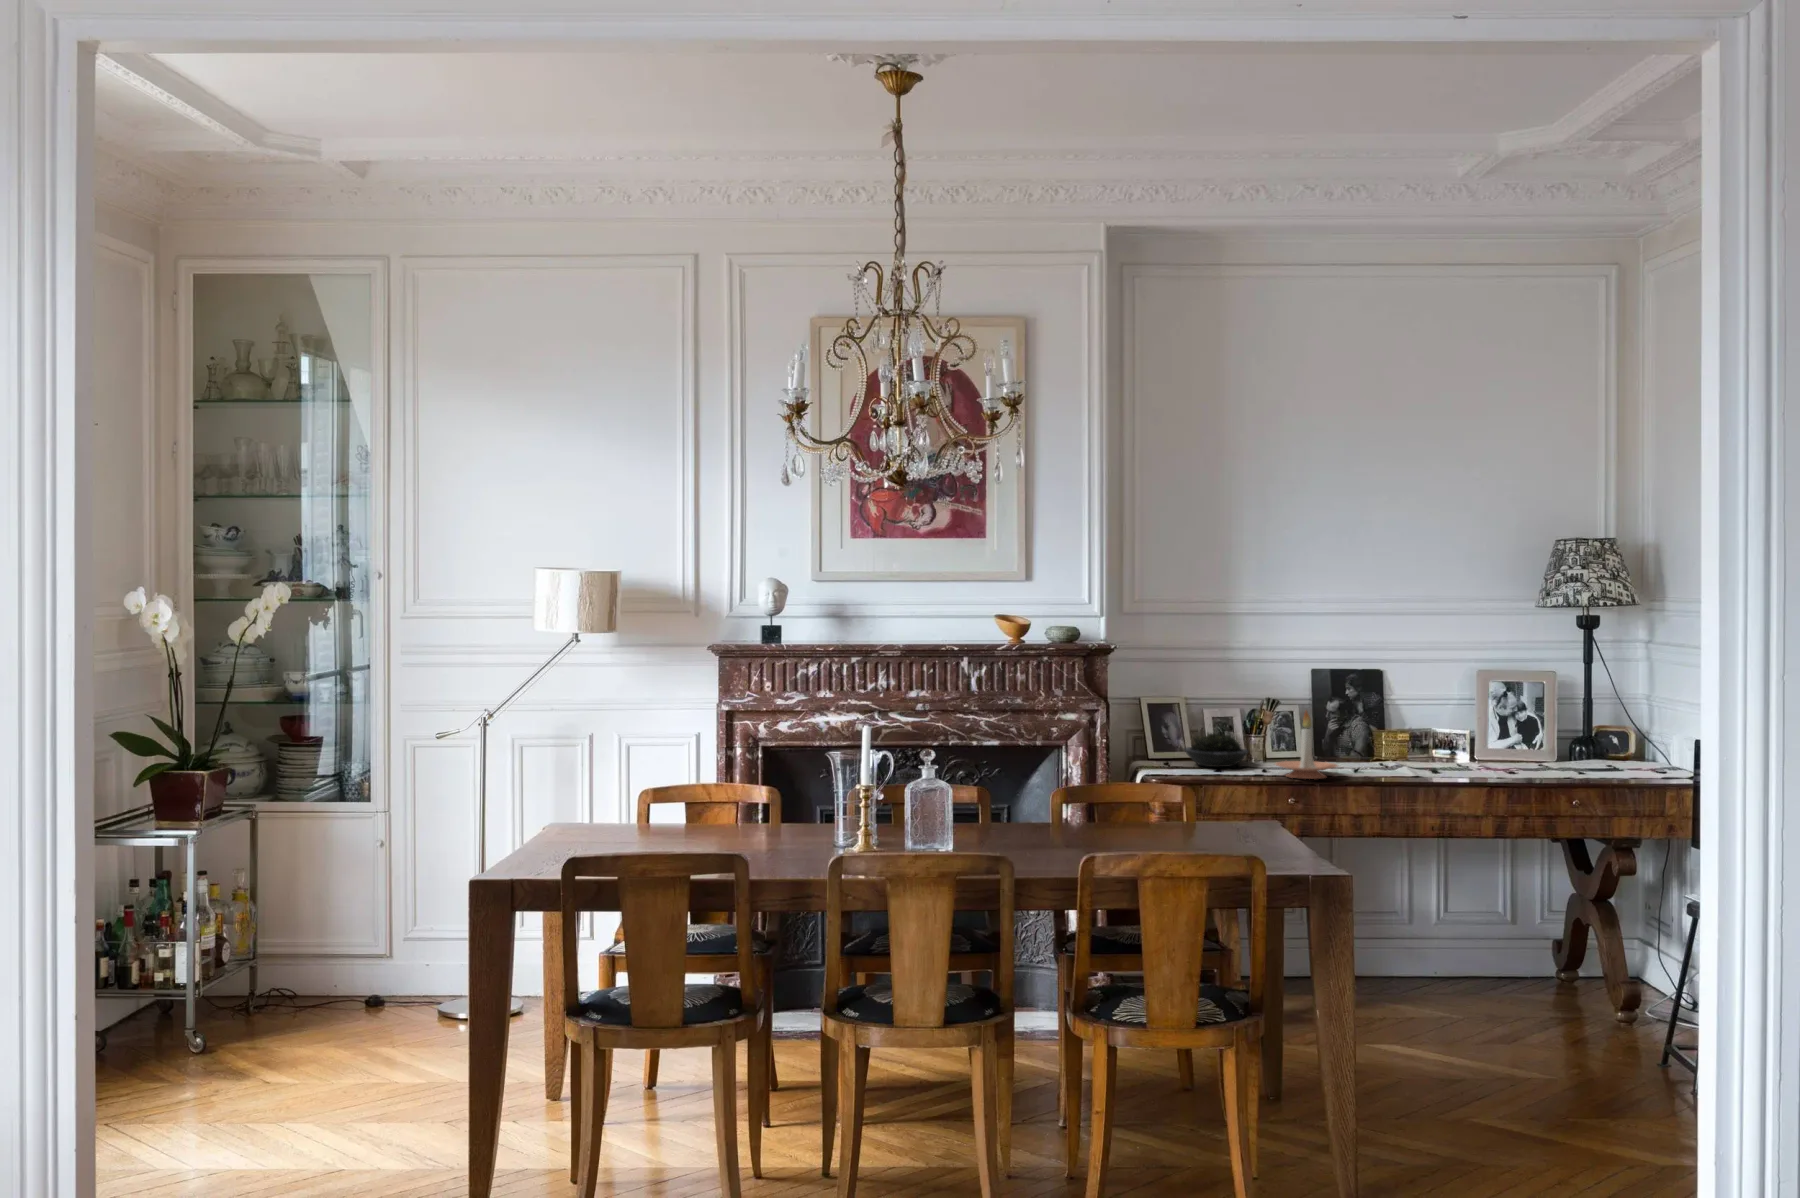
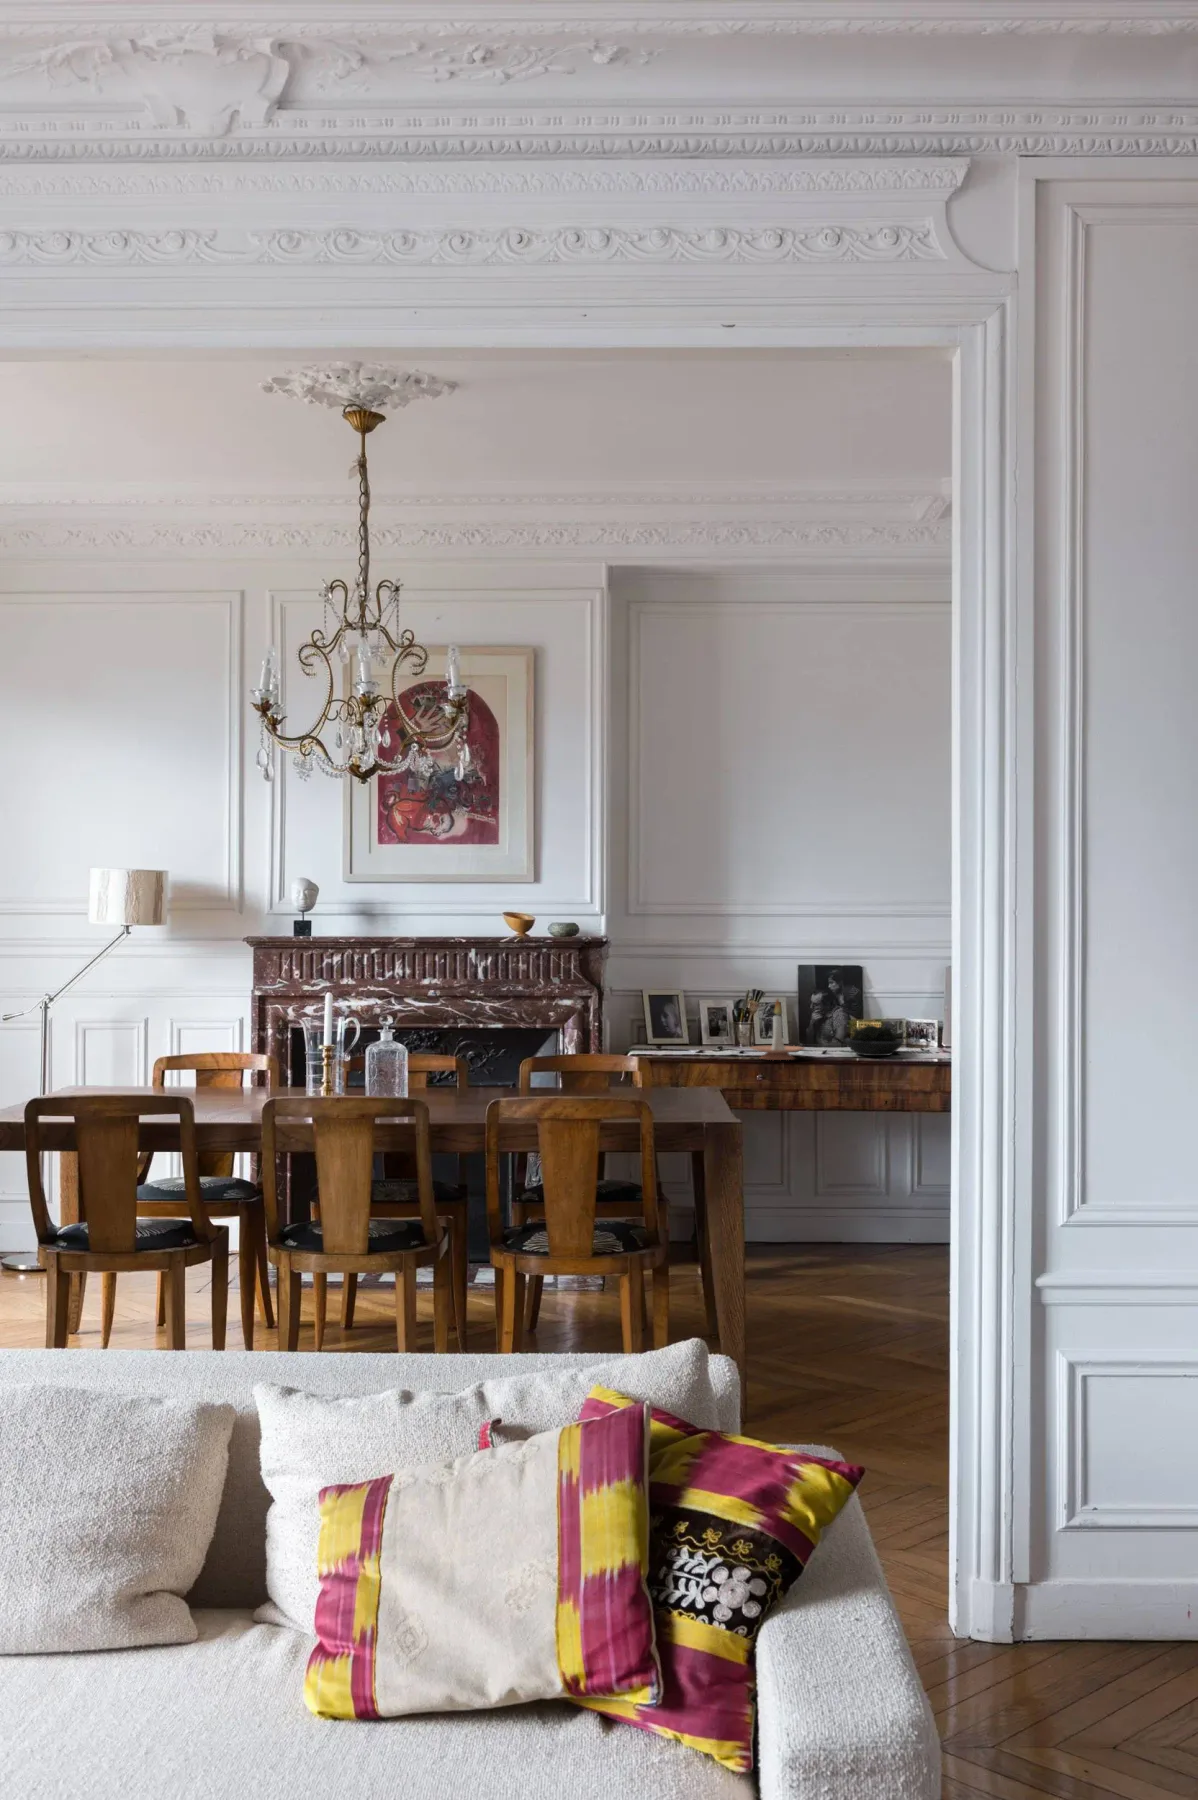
succulent plant: present [1185,733,1248,767] -> present [845,1025,903,1056]

